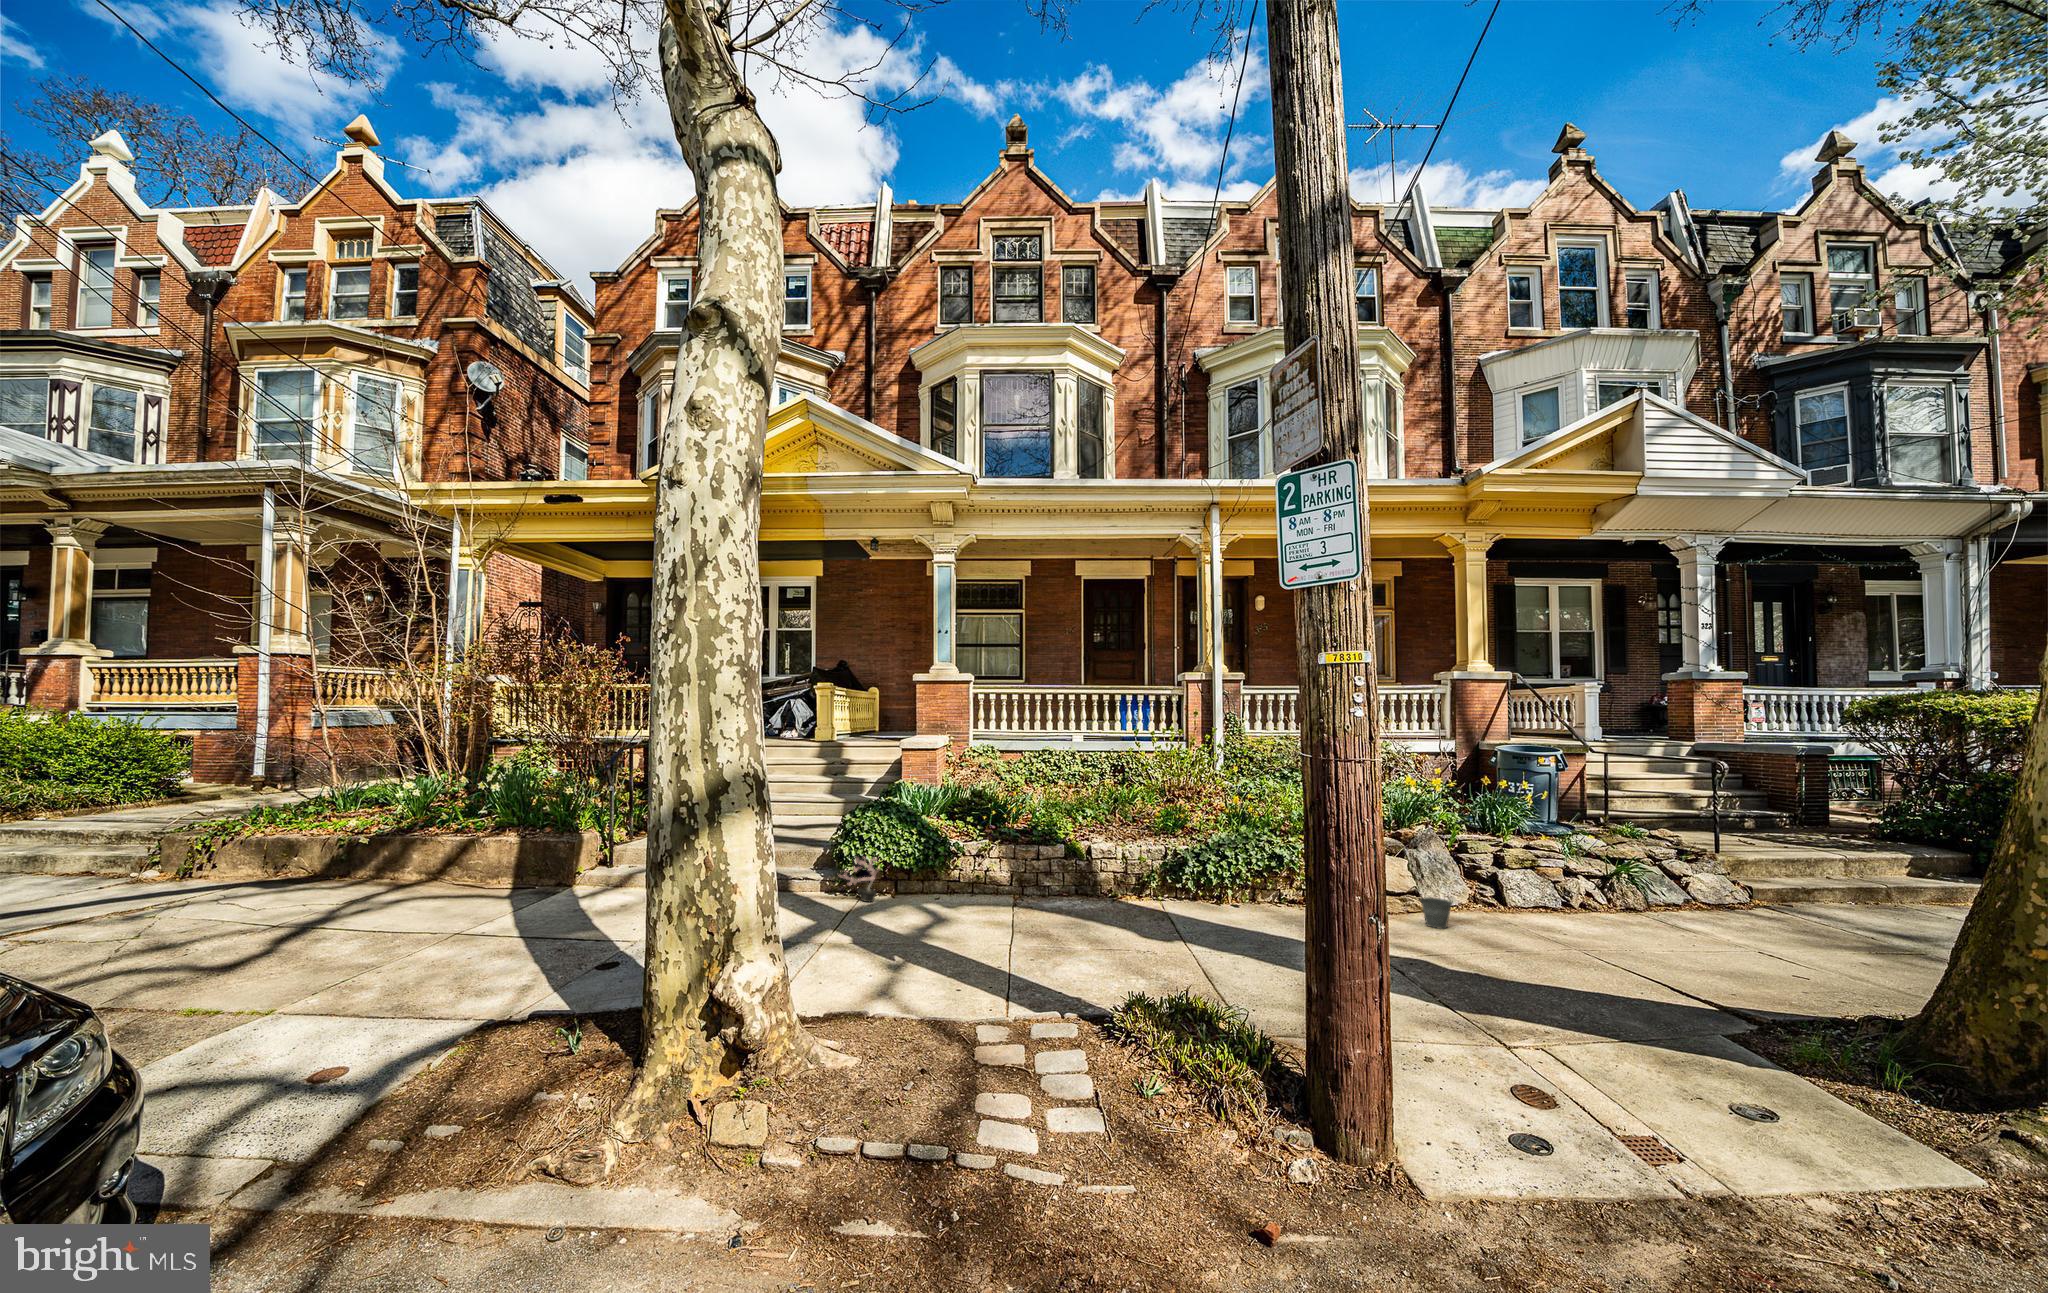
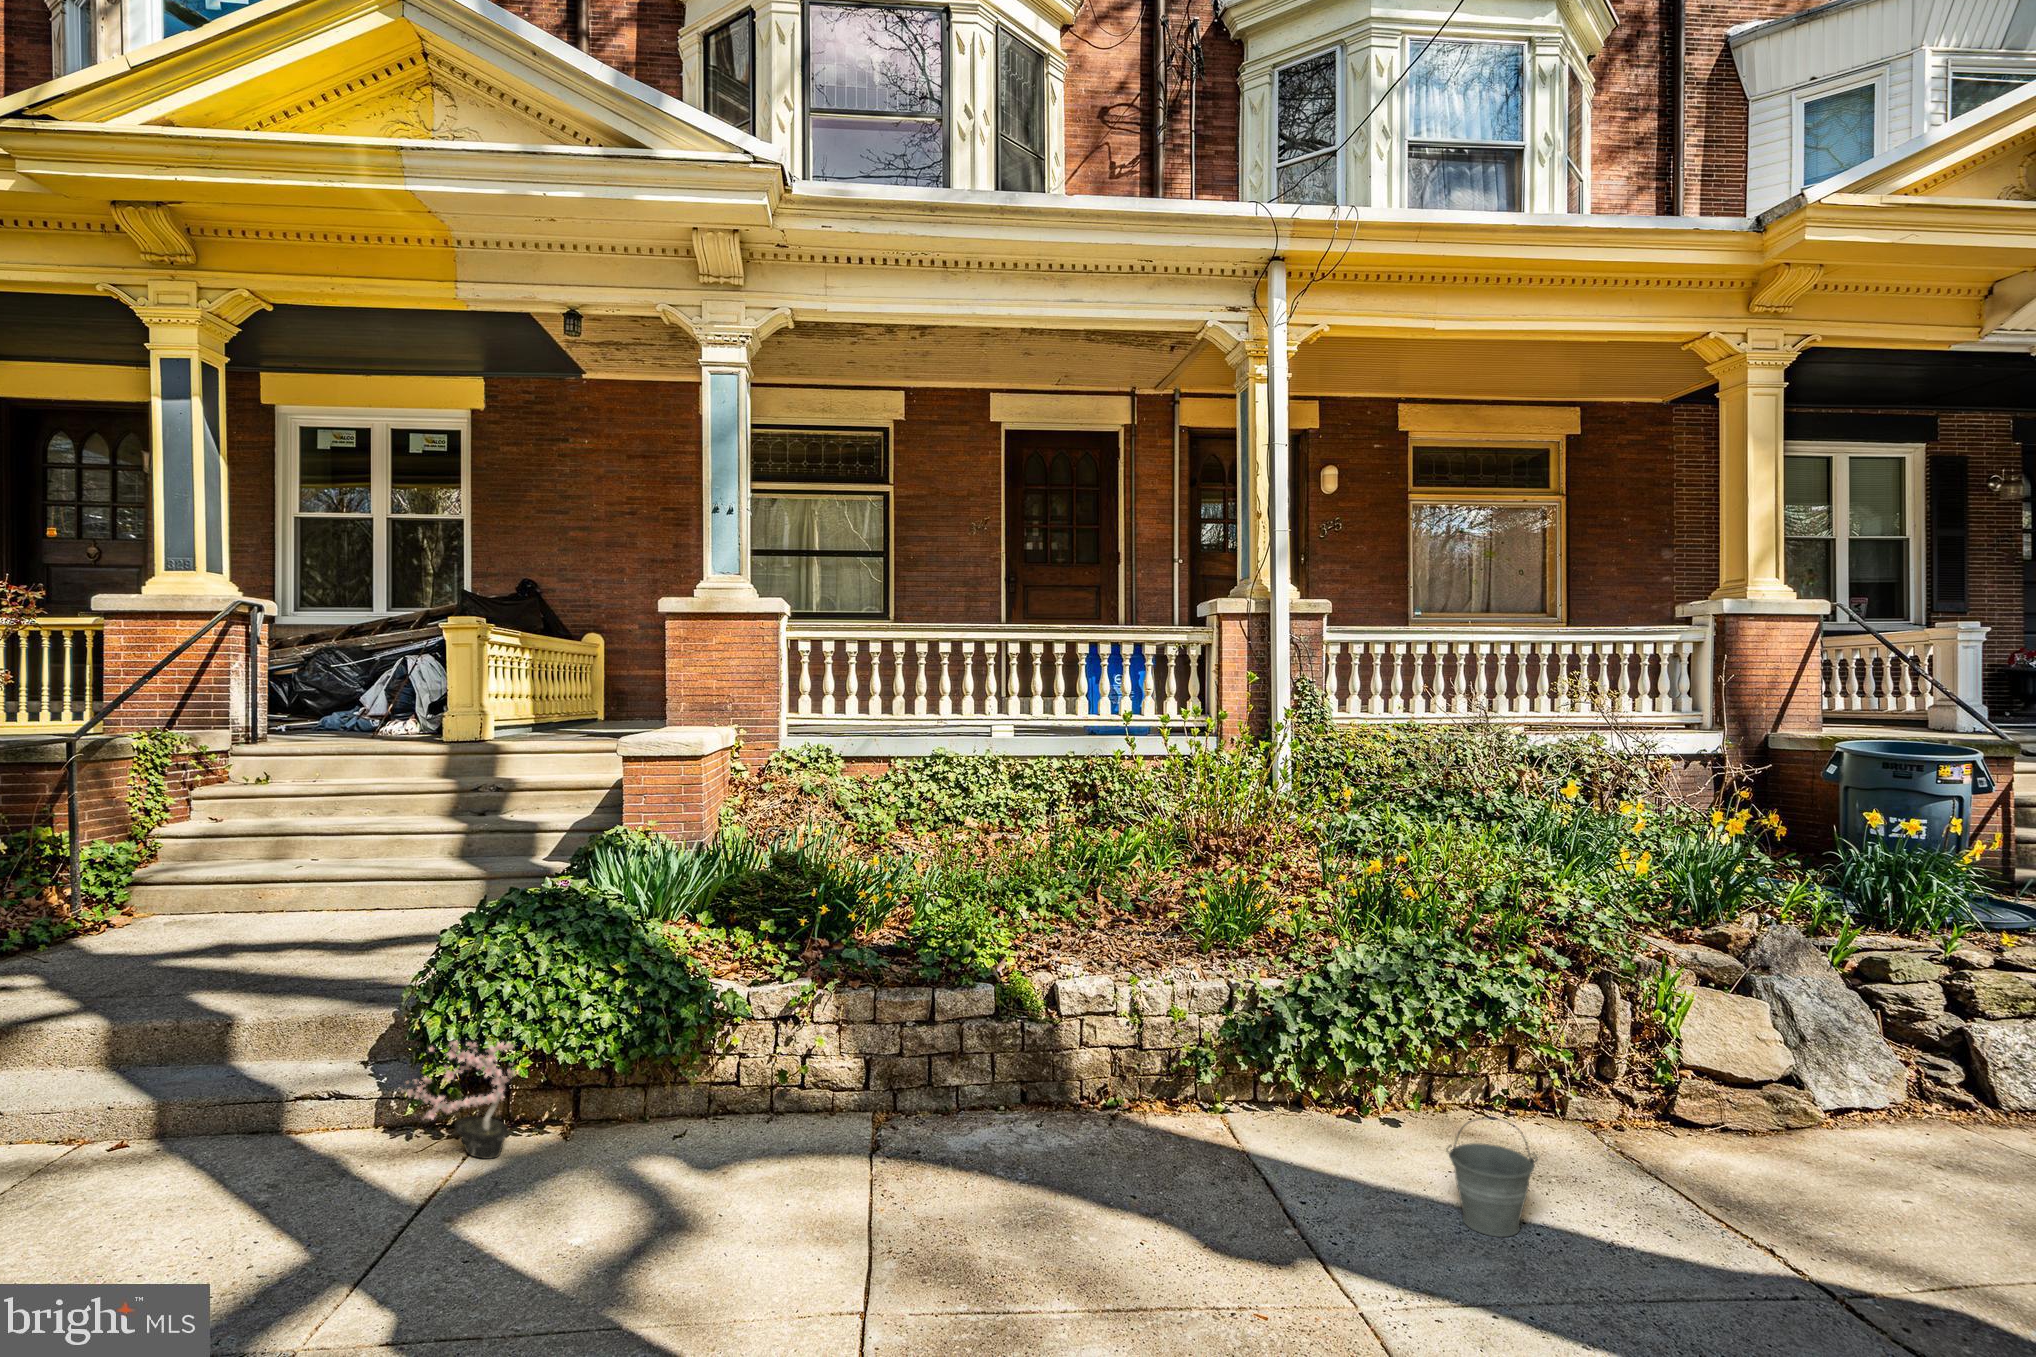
bucket: present [1419,887,1453,929] -> present [1446,1117,1537,1237]

